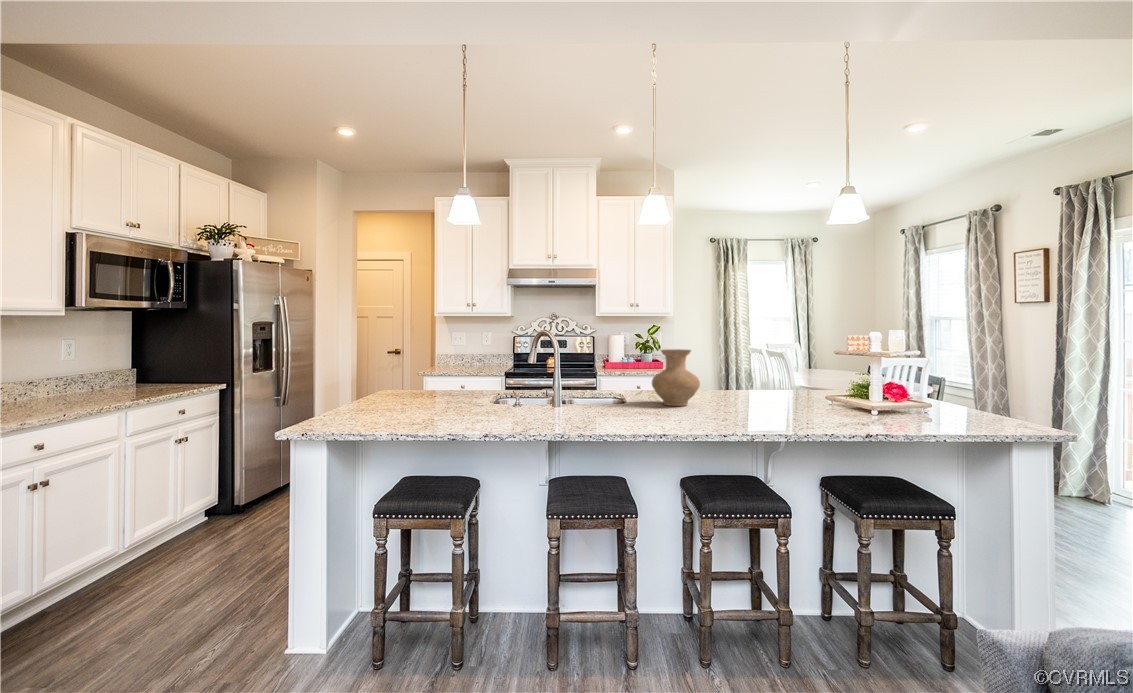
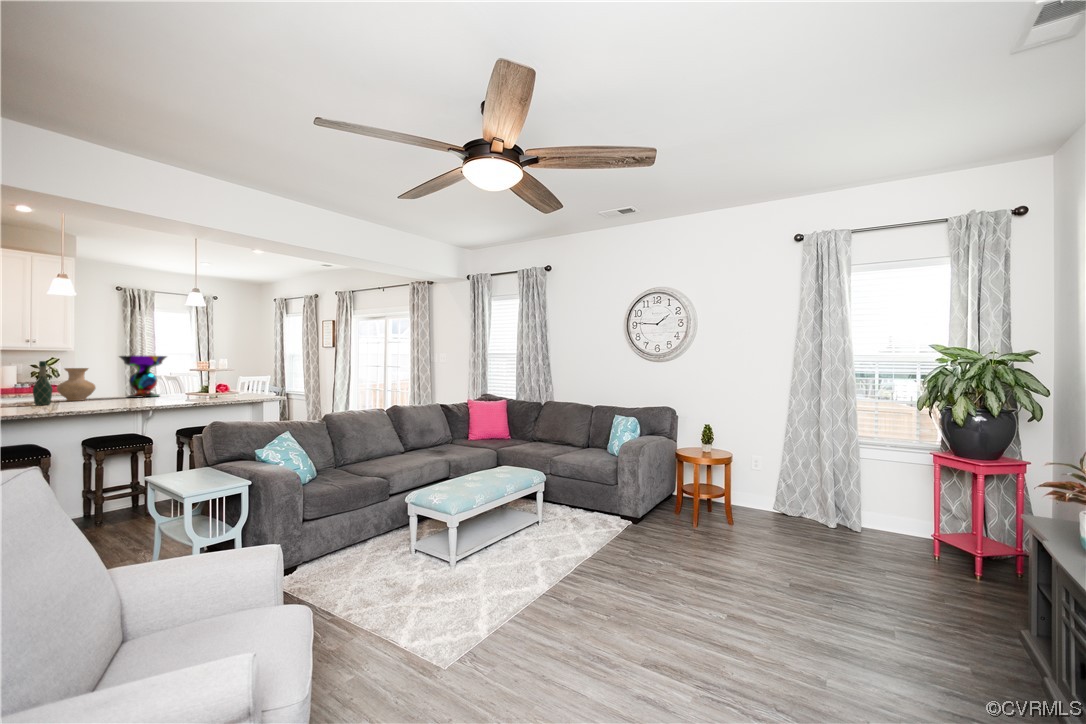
decorative bowl: none [728,328,803,405] -> present [119,356,167,398]
wine bottle: none [619,341,644,421] -> present [33,361,53,405]

